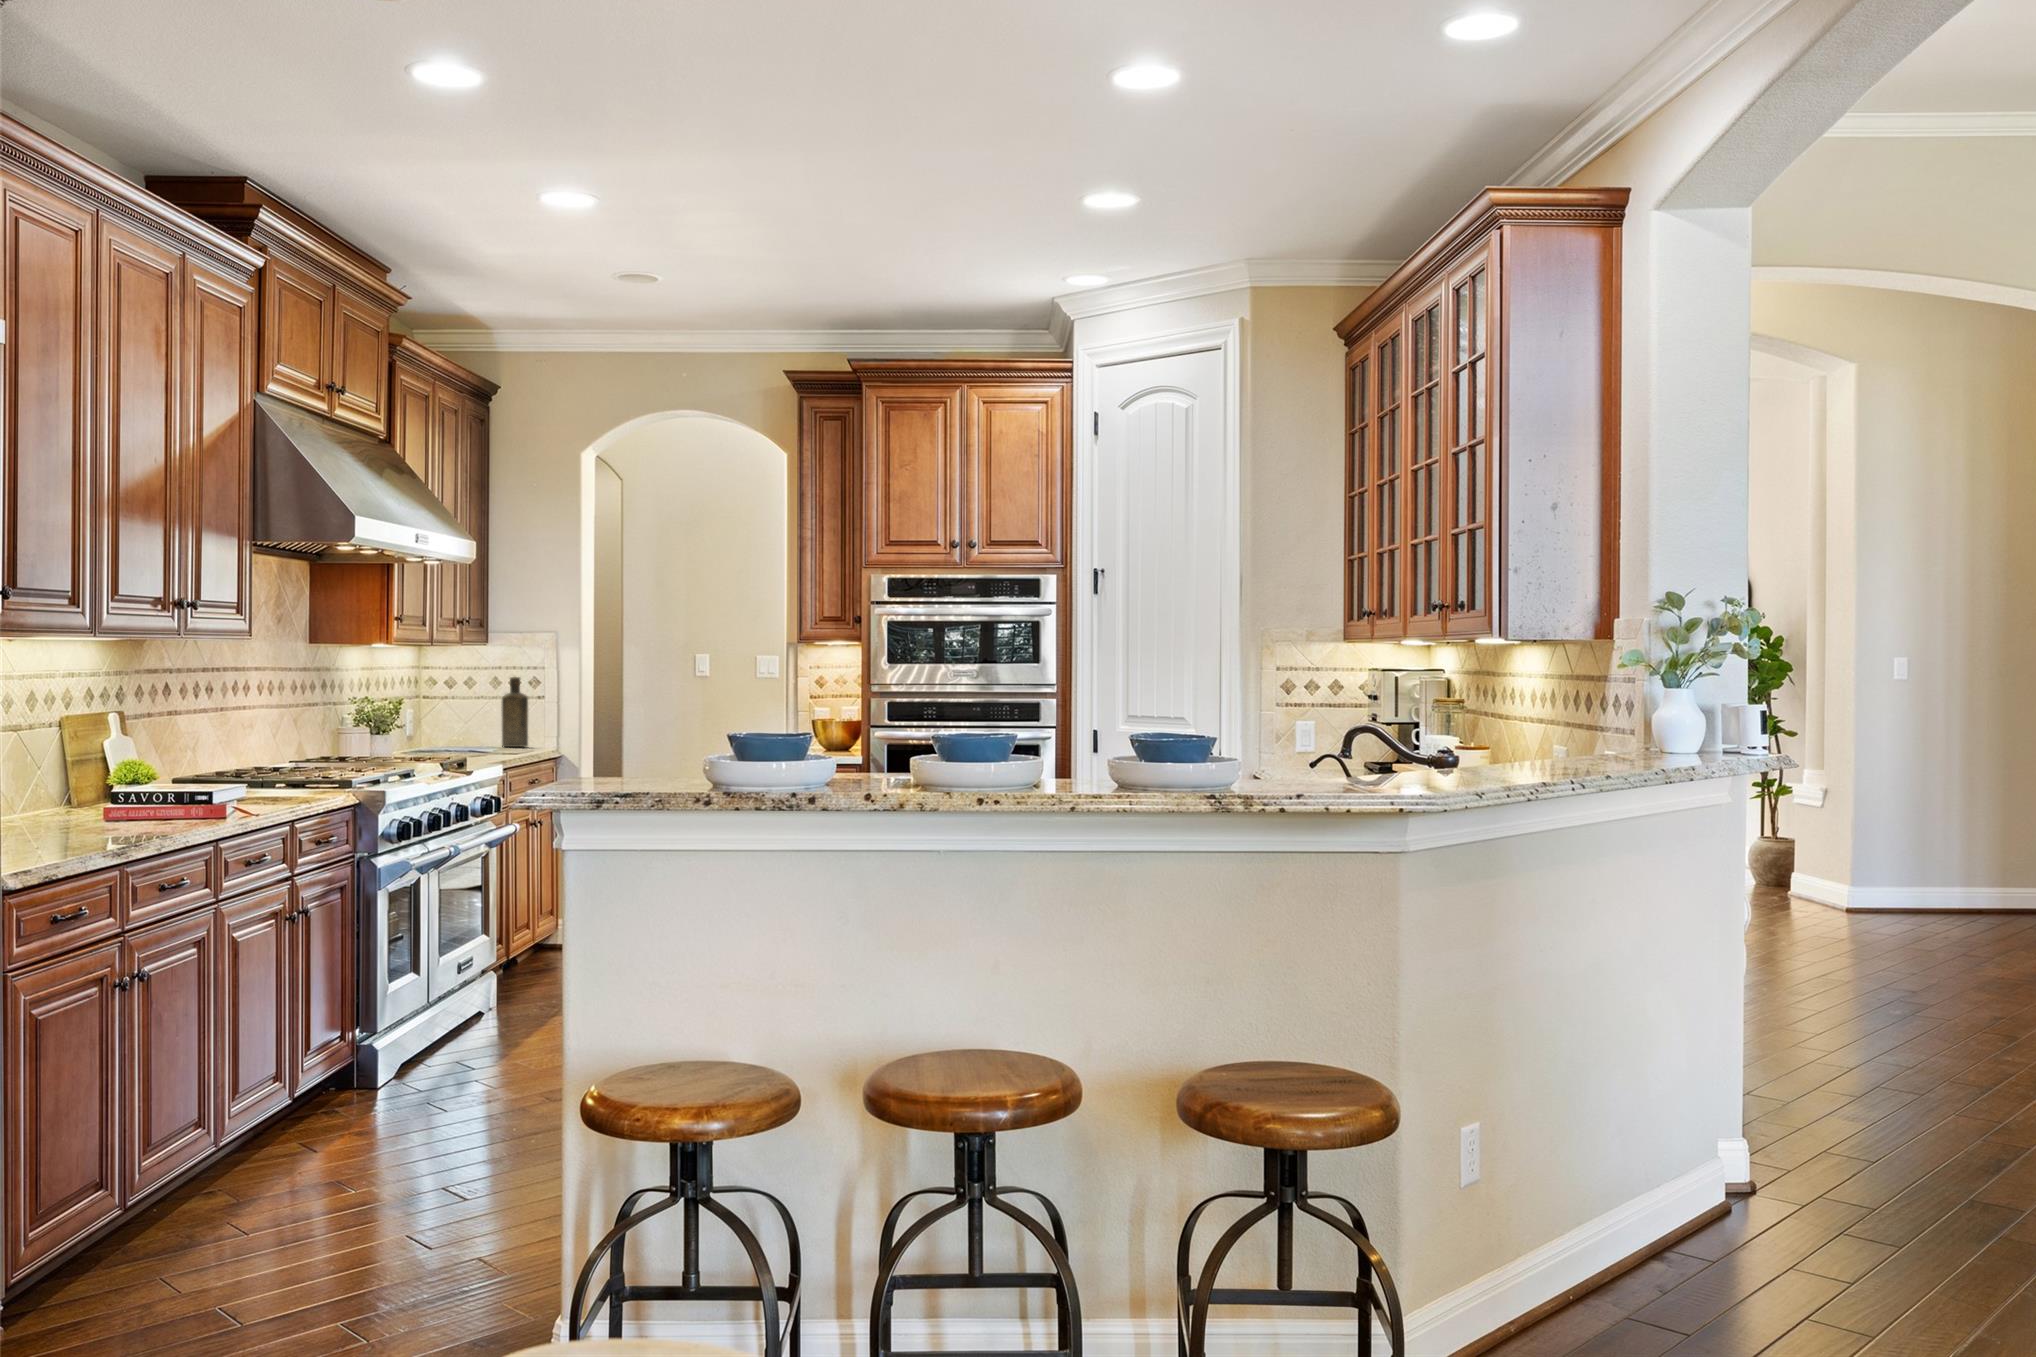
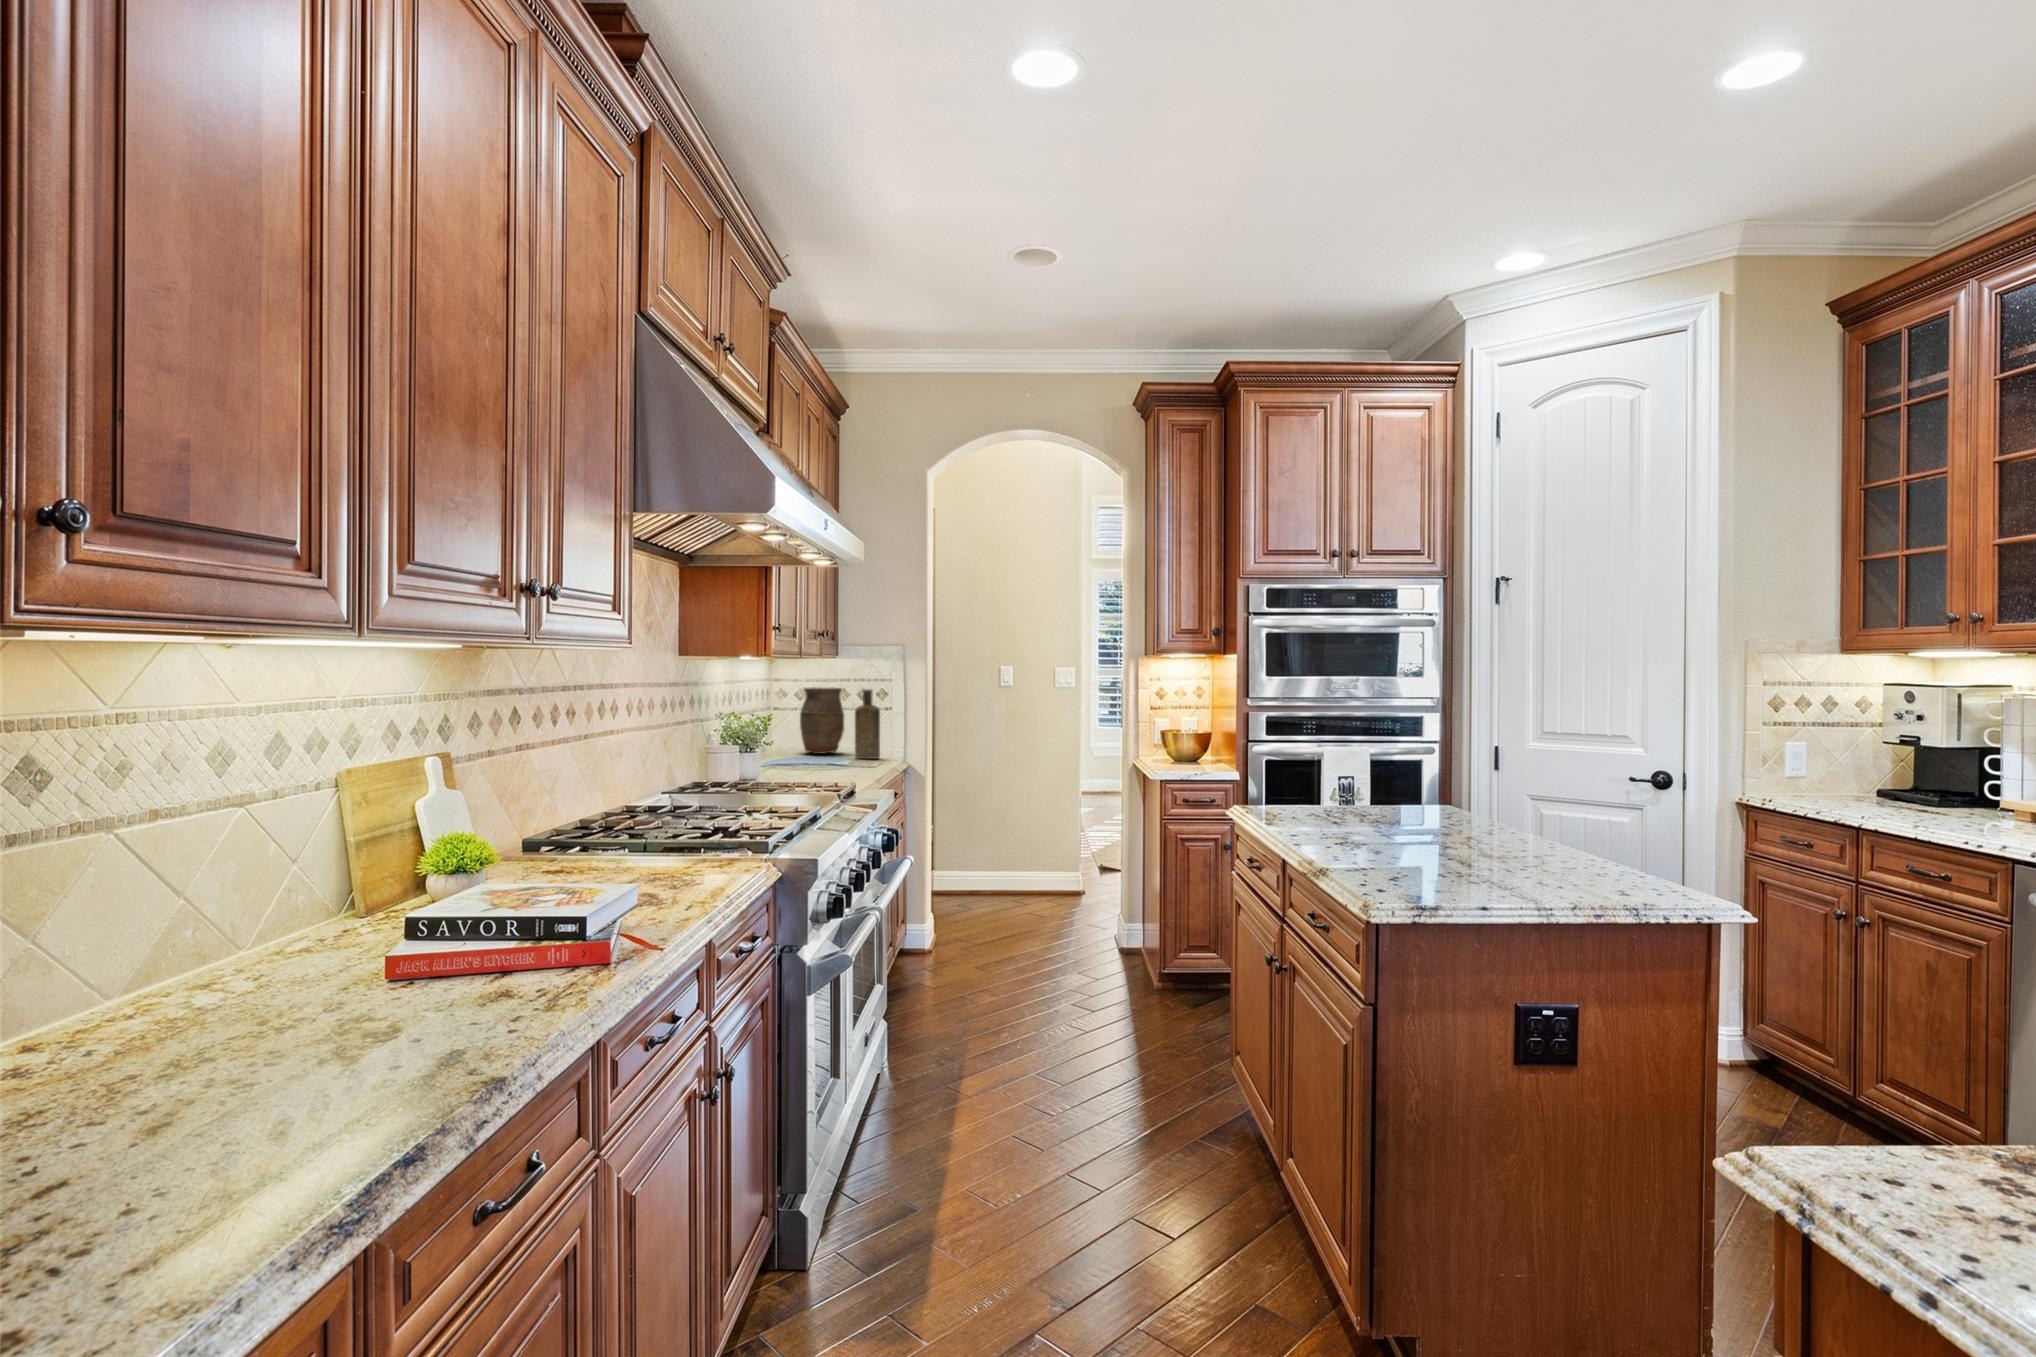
vase: none [449,675,496,743] -> present [800,687,844,754]

